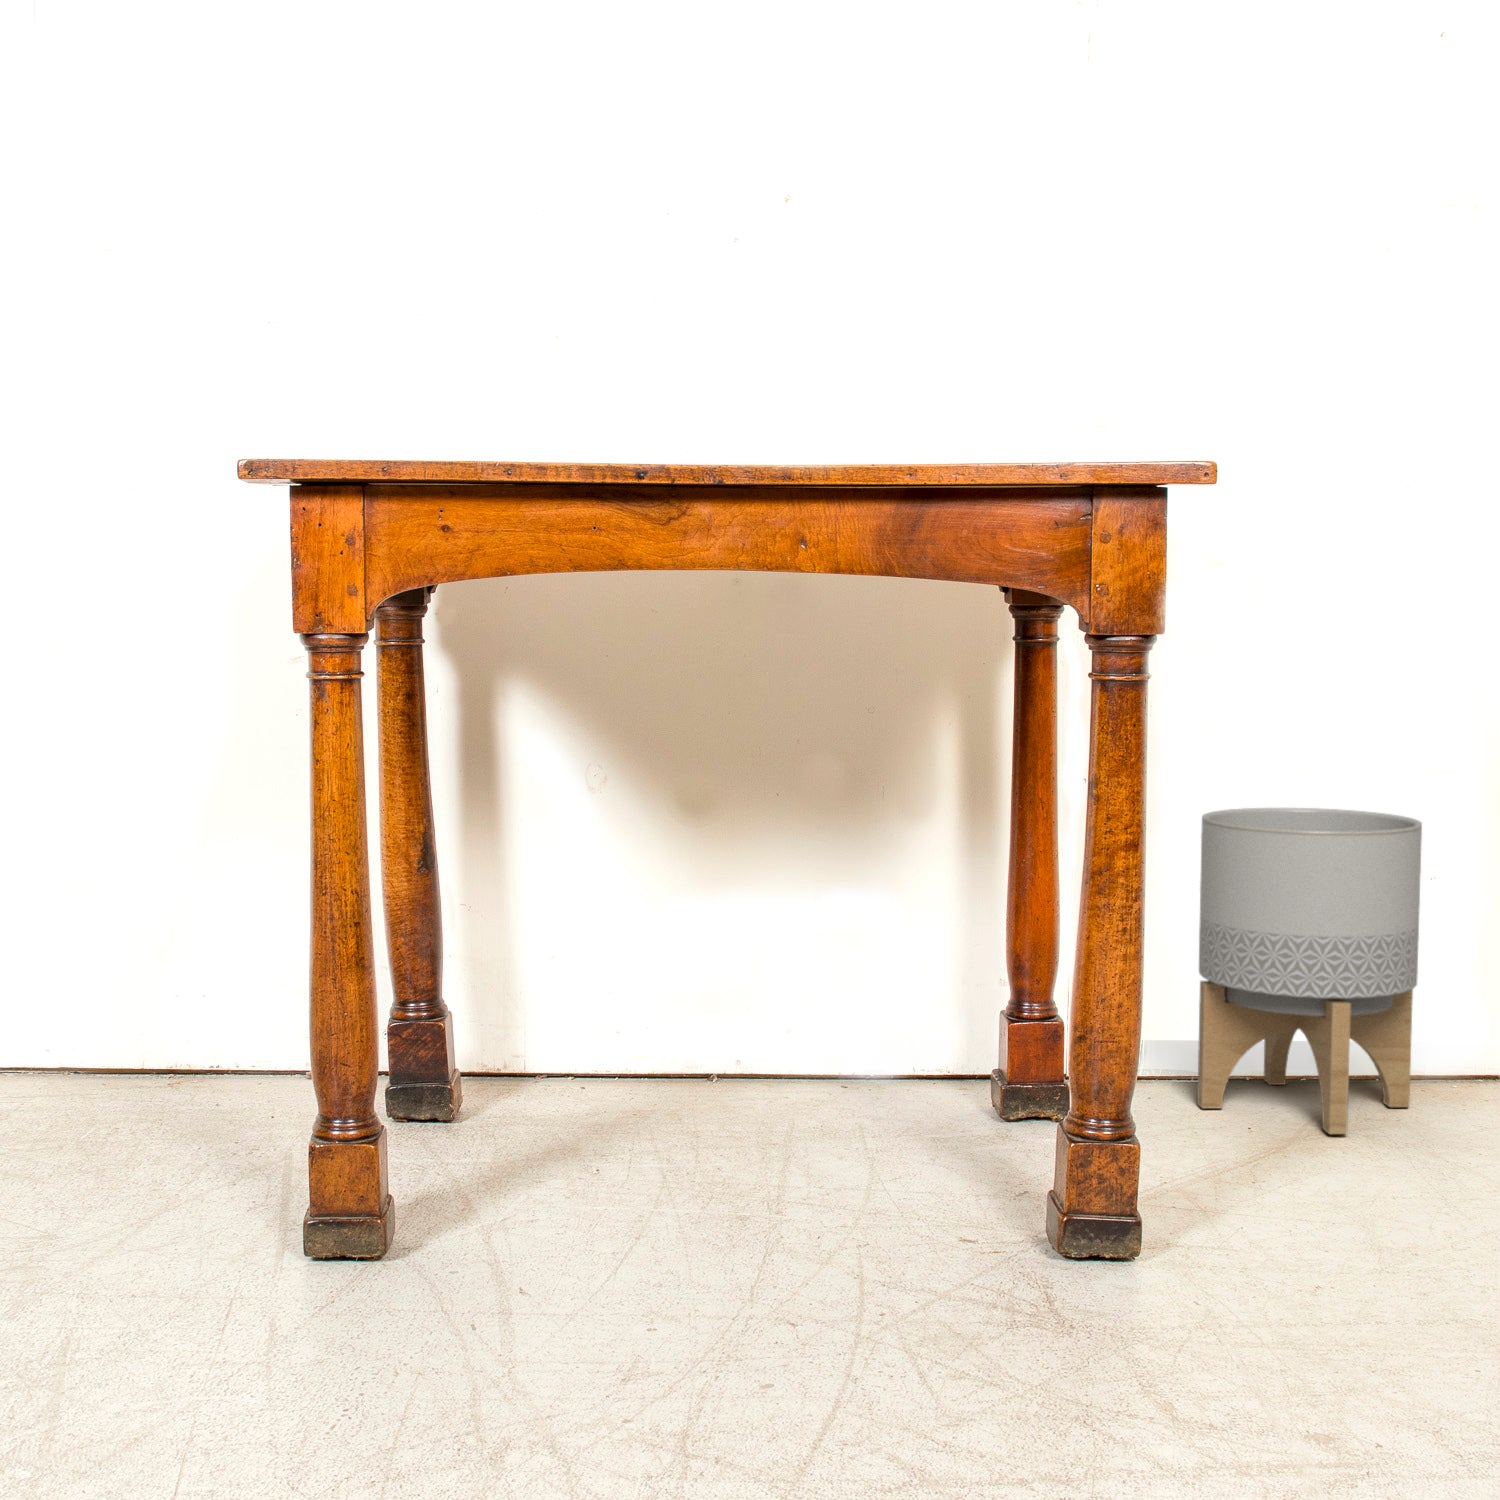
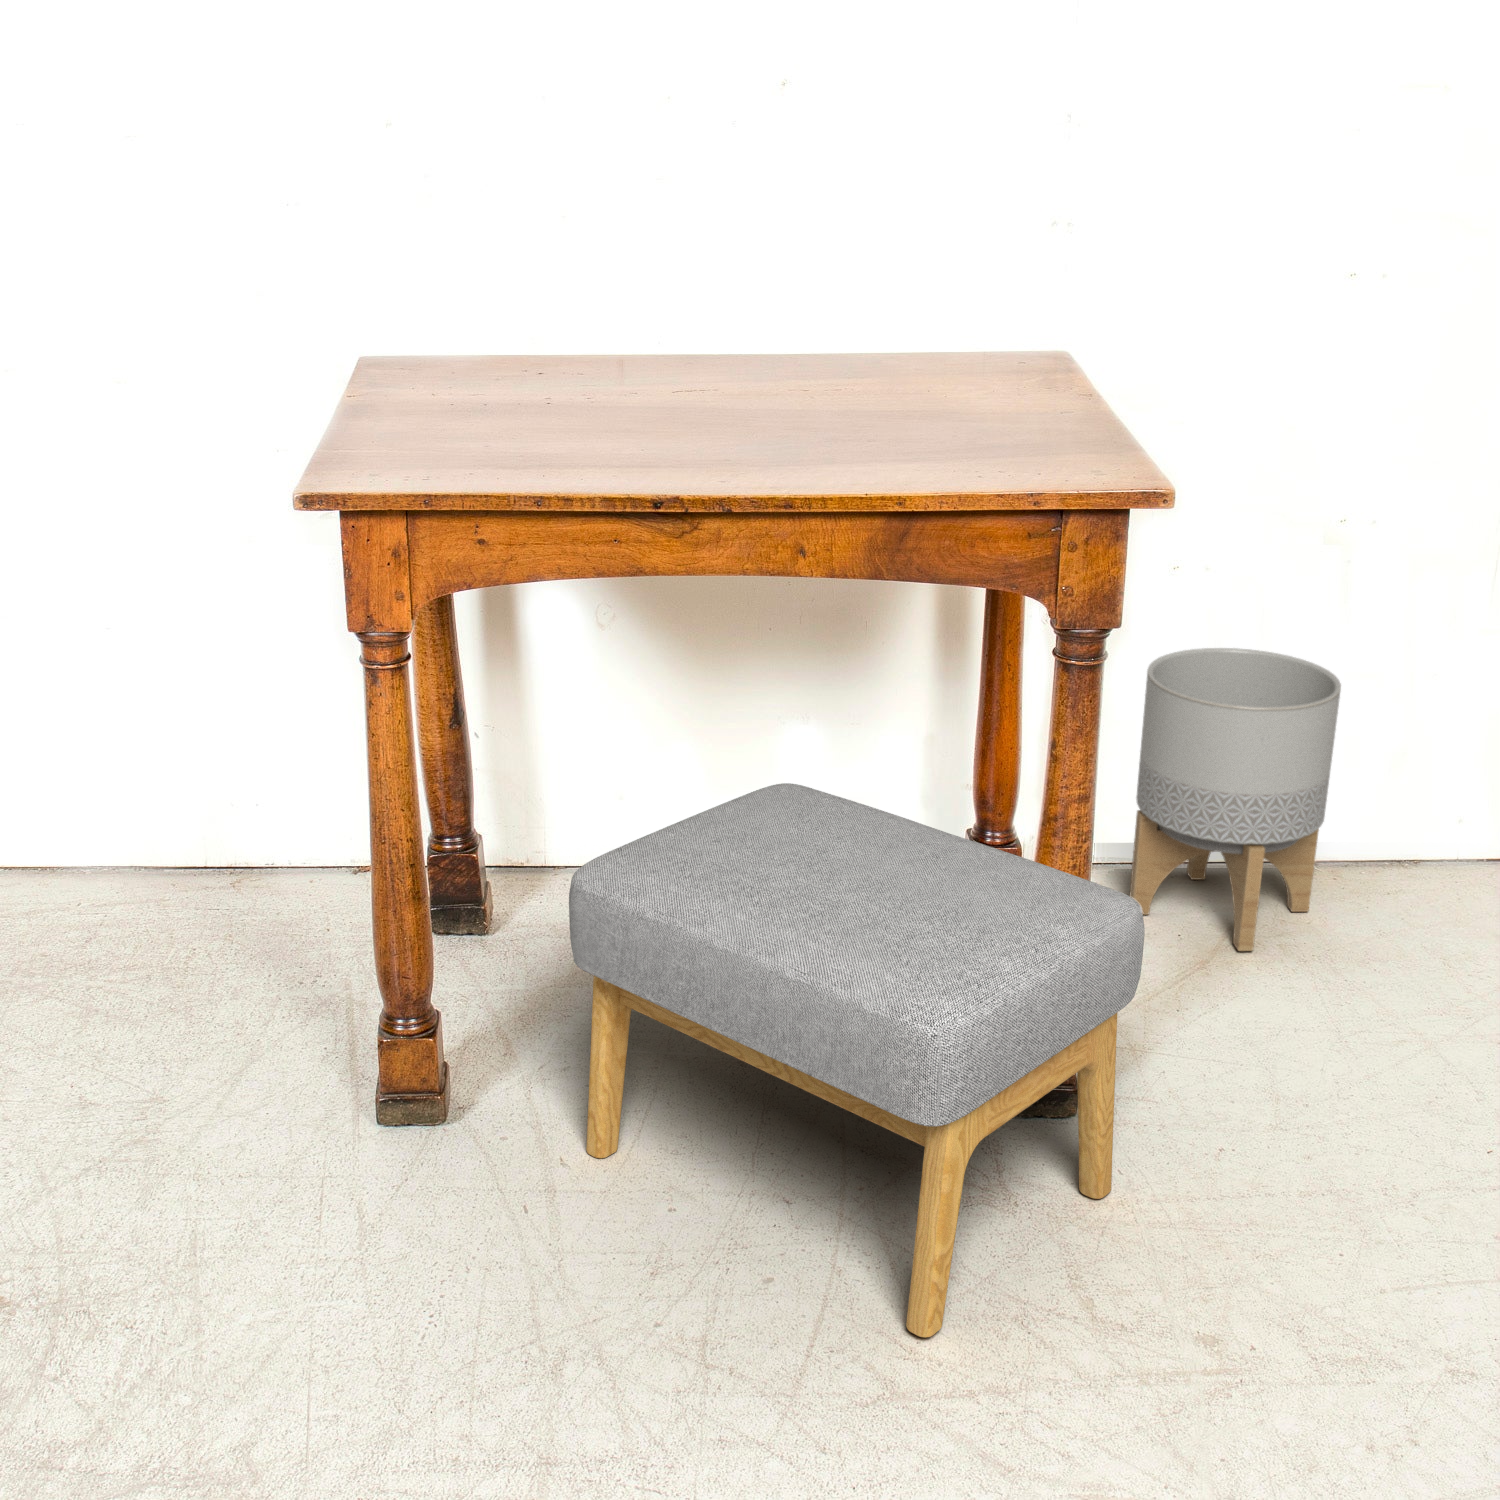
footstool: none [533,867,1210,1430] -> present [569,783,1145,1338]

